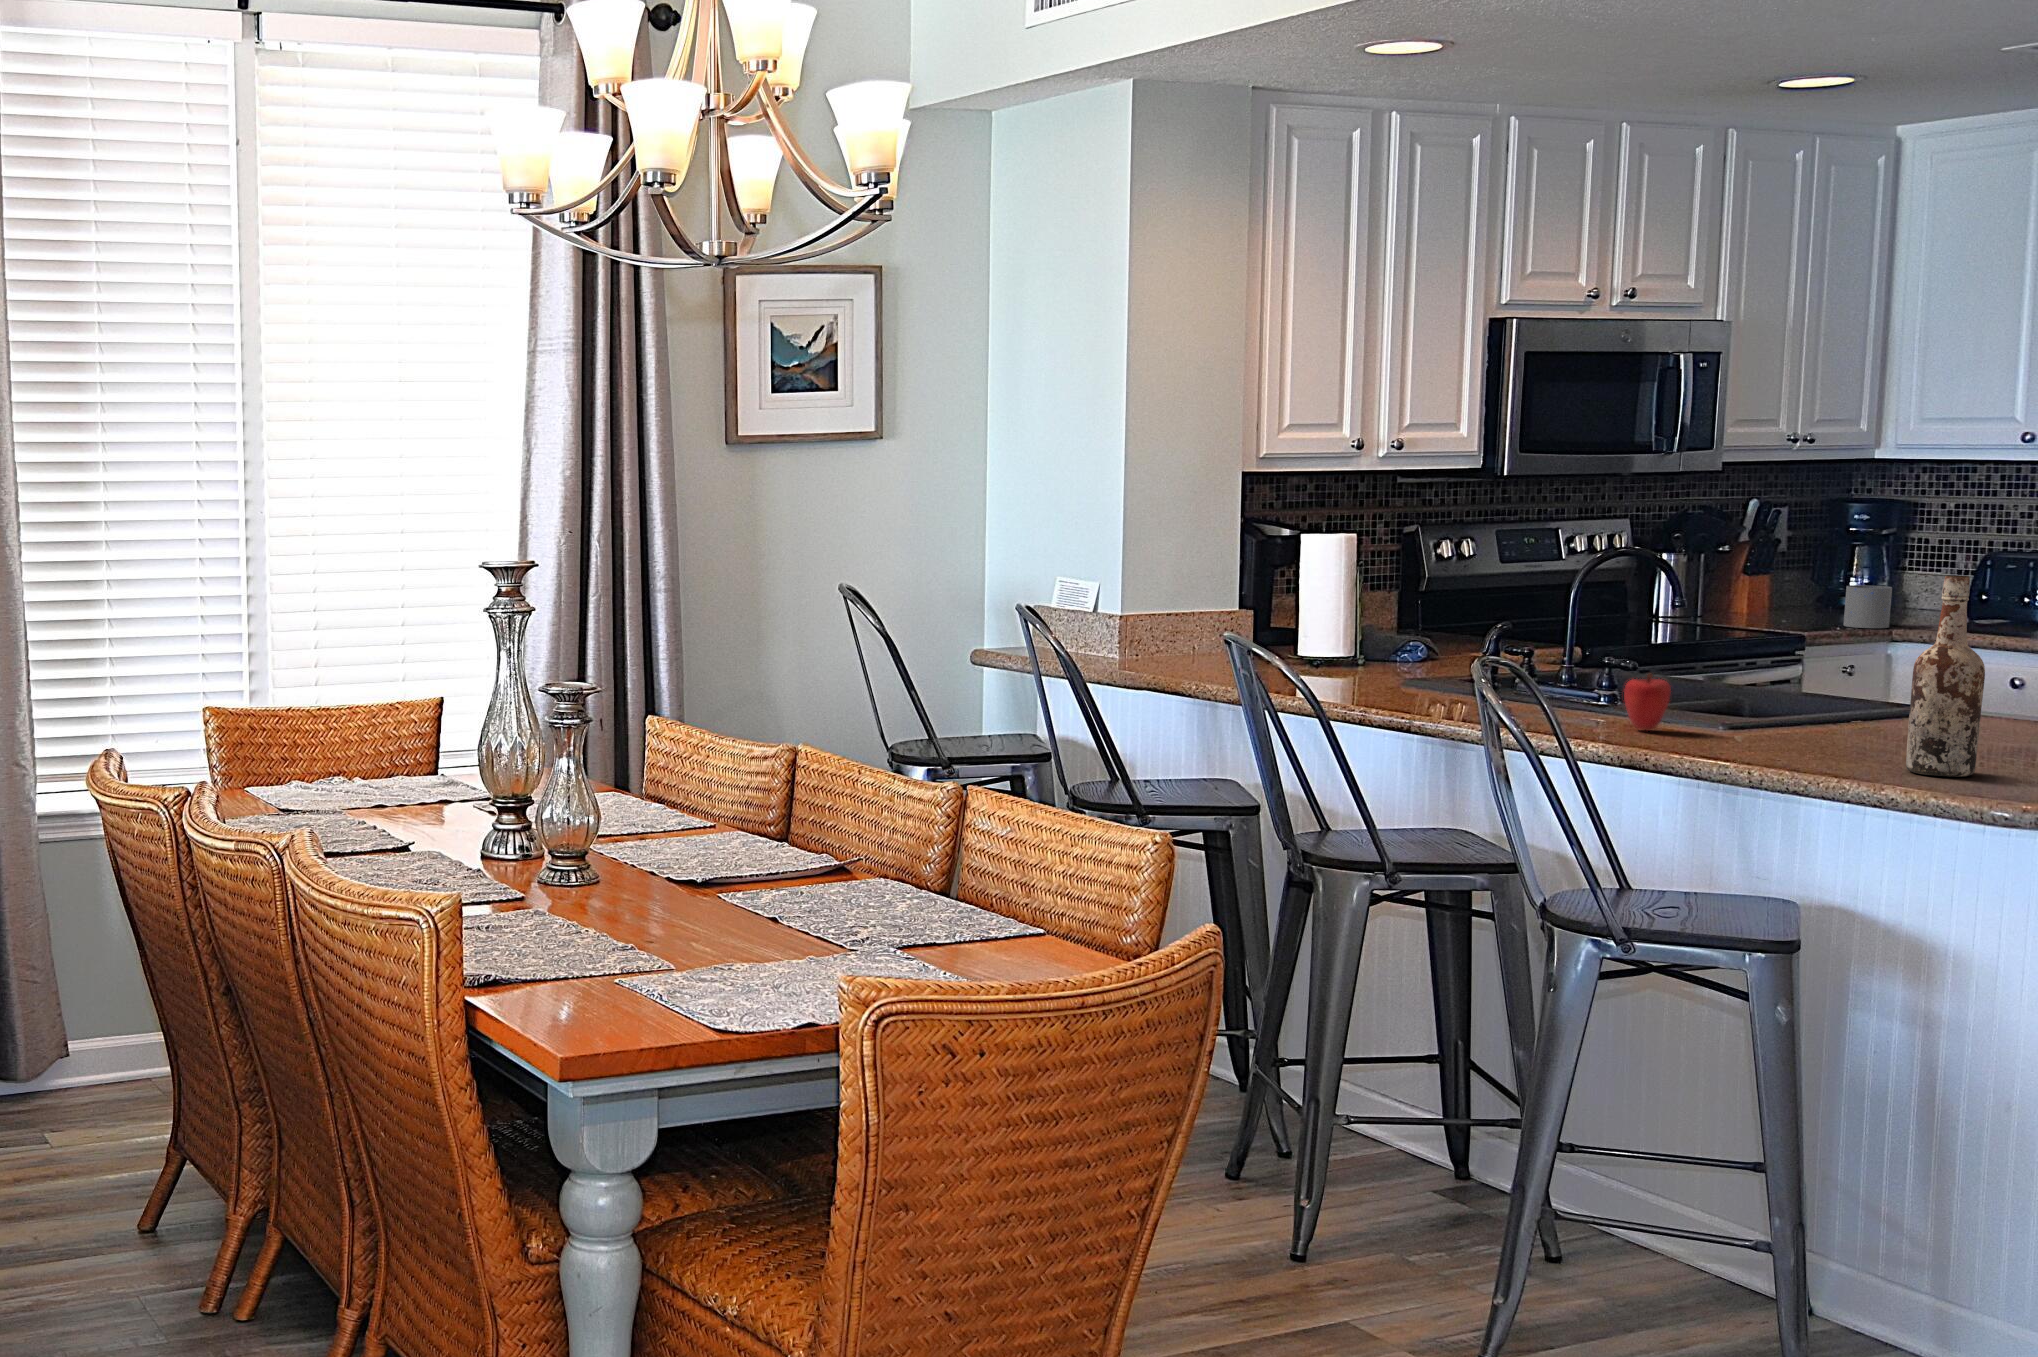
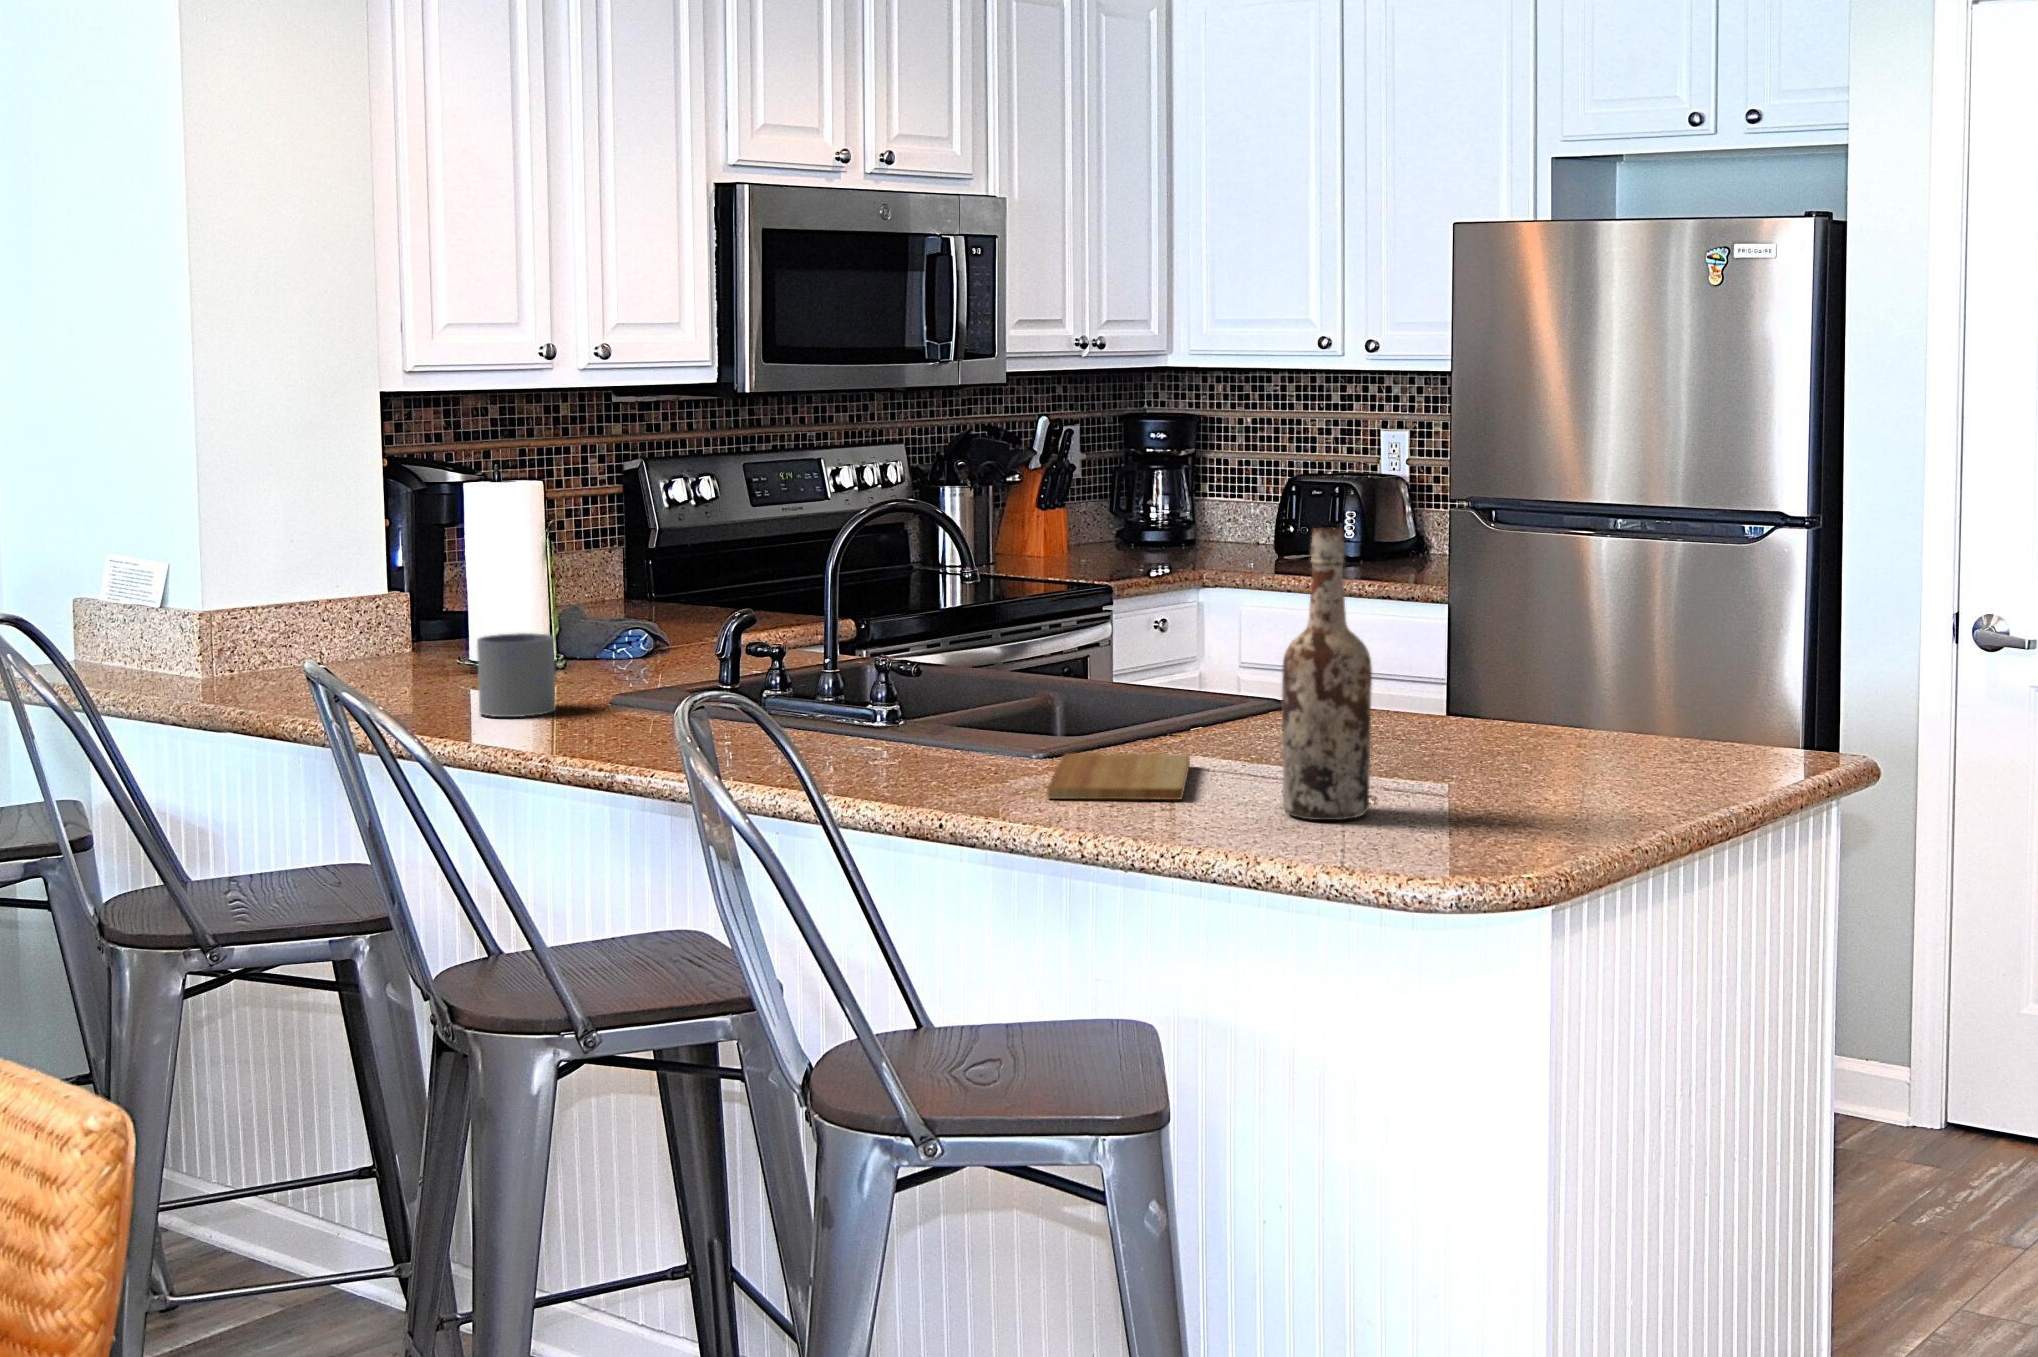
cup: present [1844,585,1892,628] -> present [477,633,556,717]
apple: present [1624,674,1671,731] -> none [904,683,966,768]
cutting board: none [1726,728,1841,758] -> present [1047,753,1190,800]

